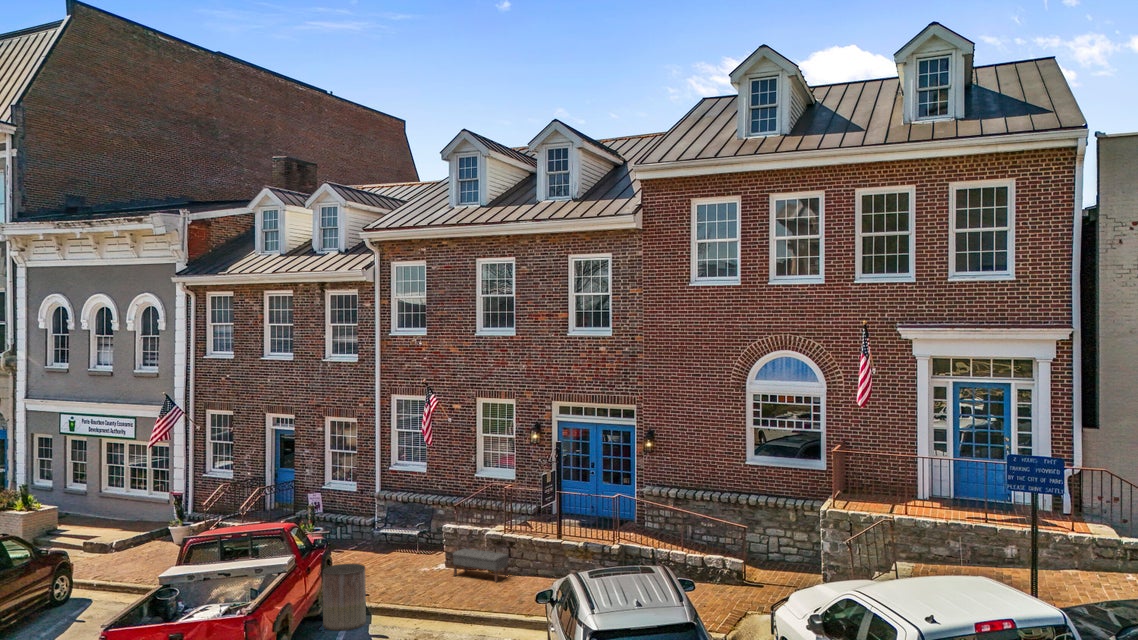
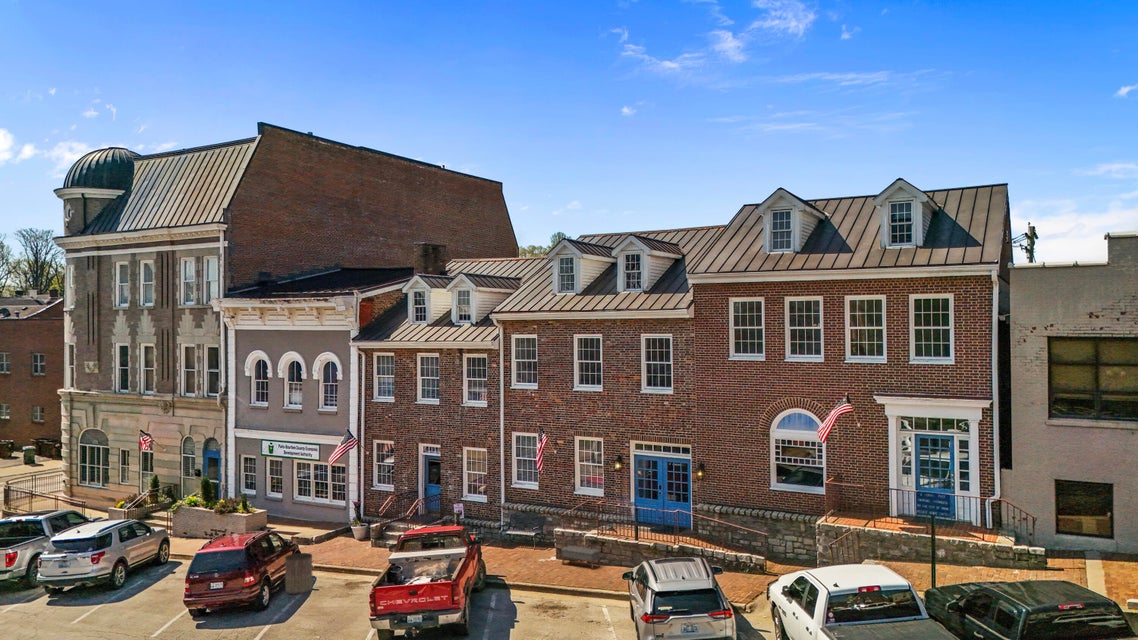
trash can: present [323,564,366,631] -> present [285,553,313,594]

